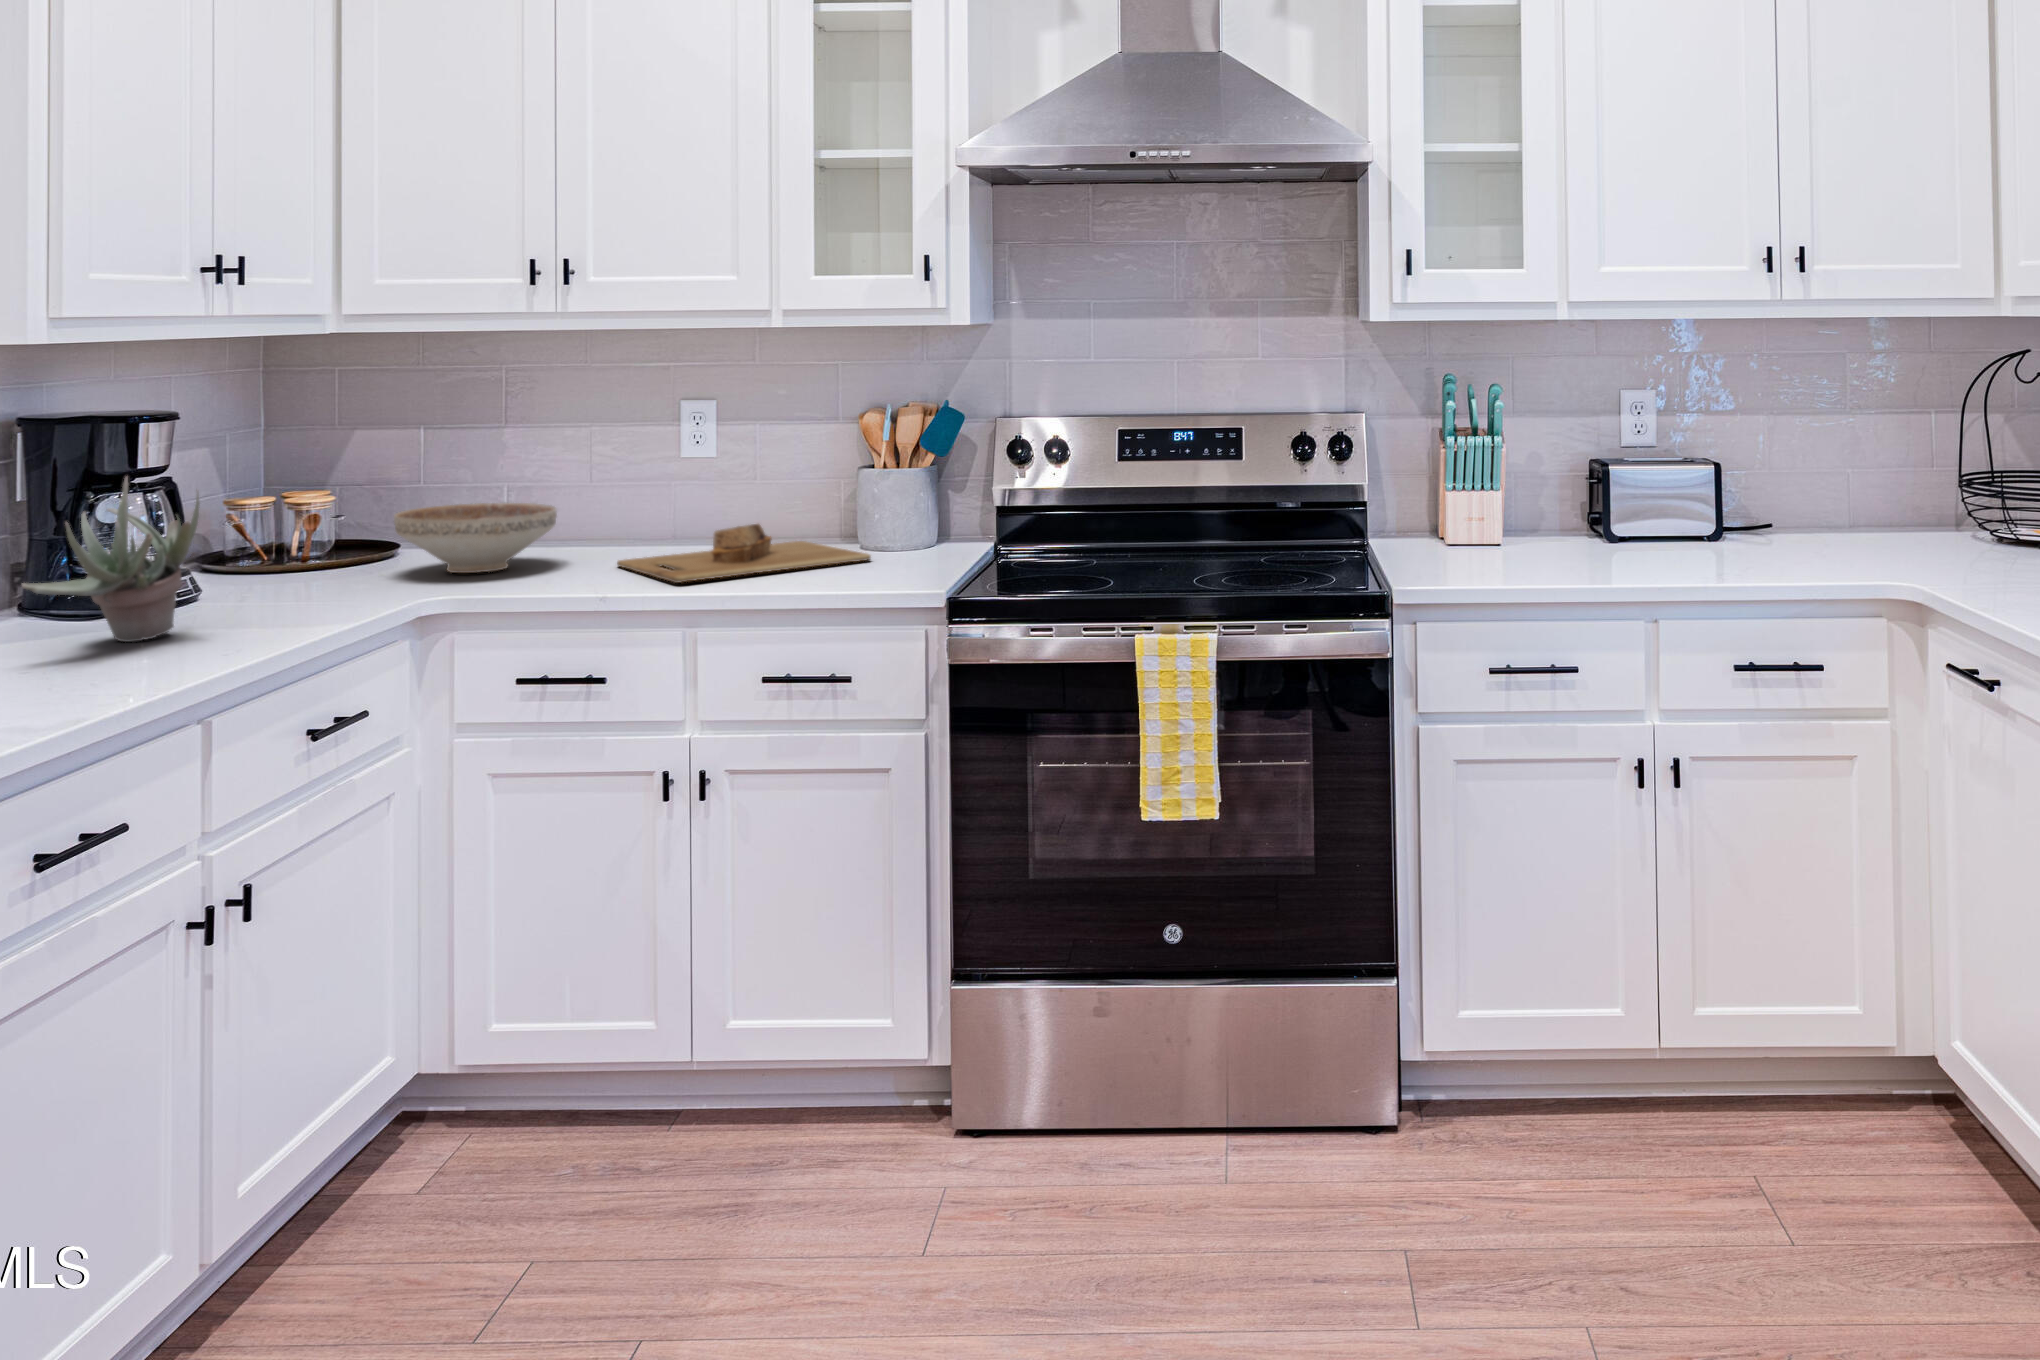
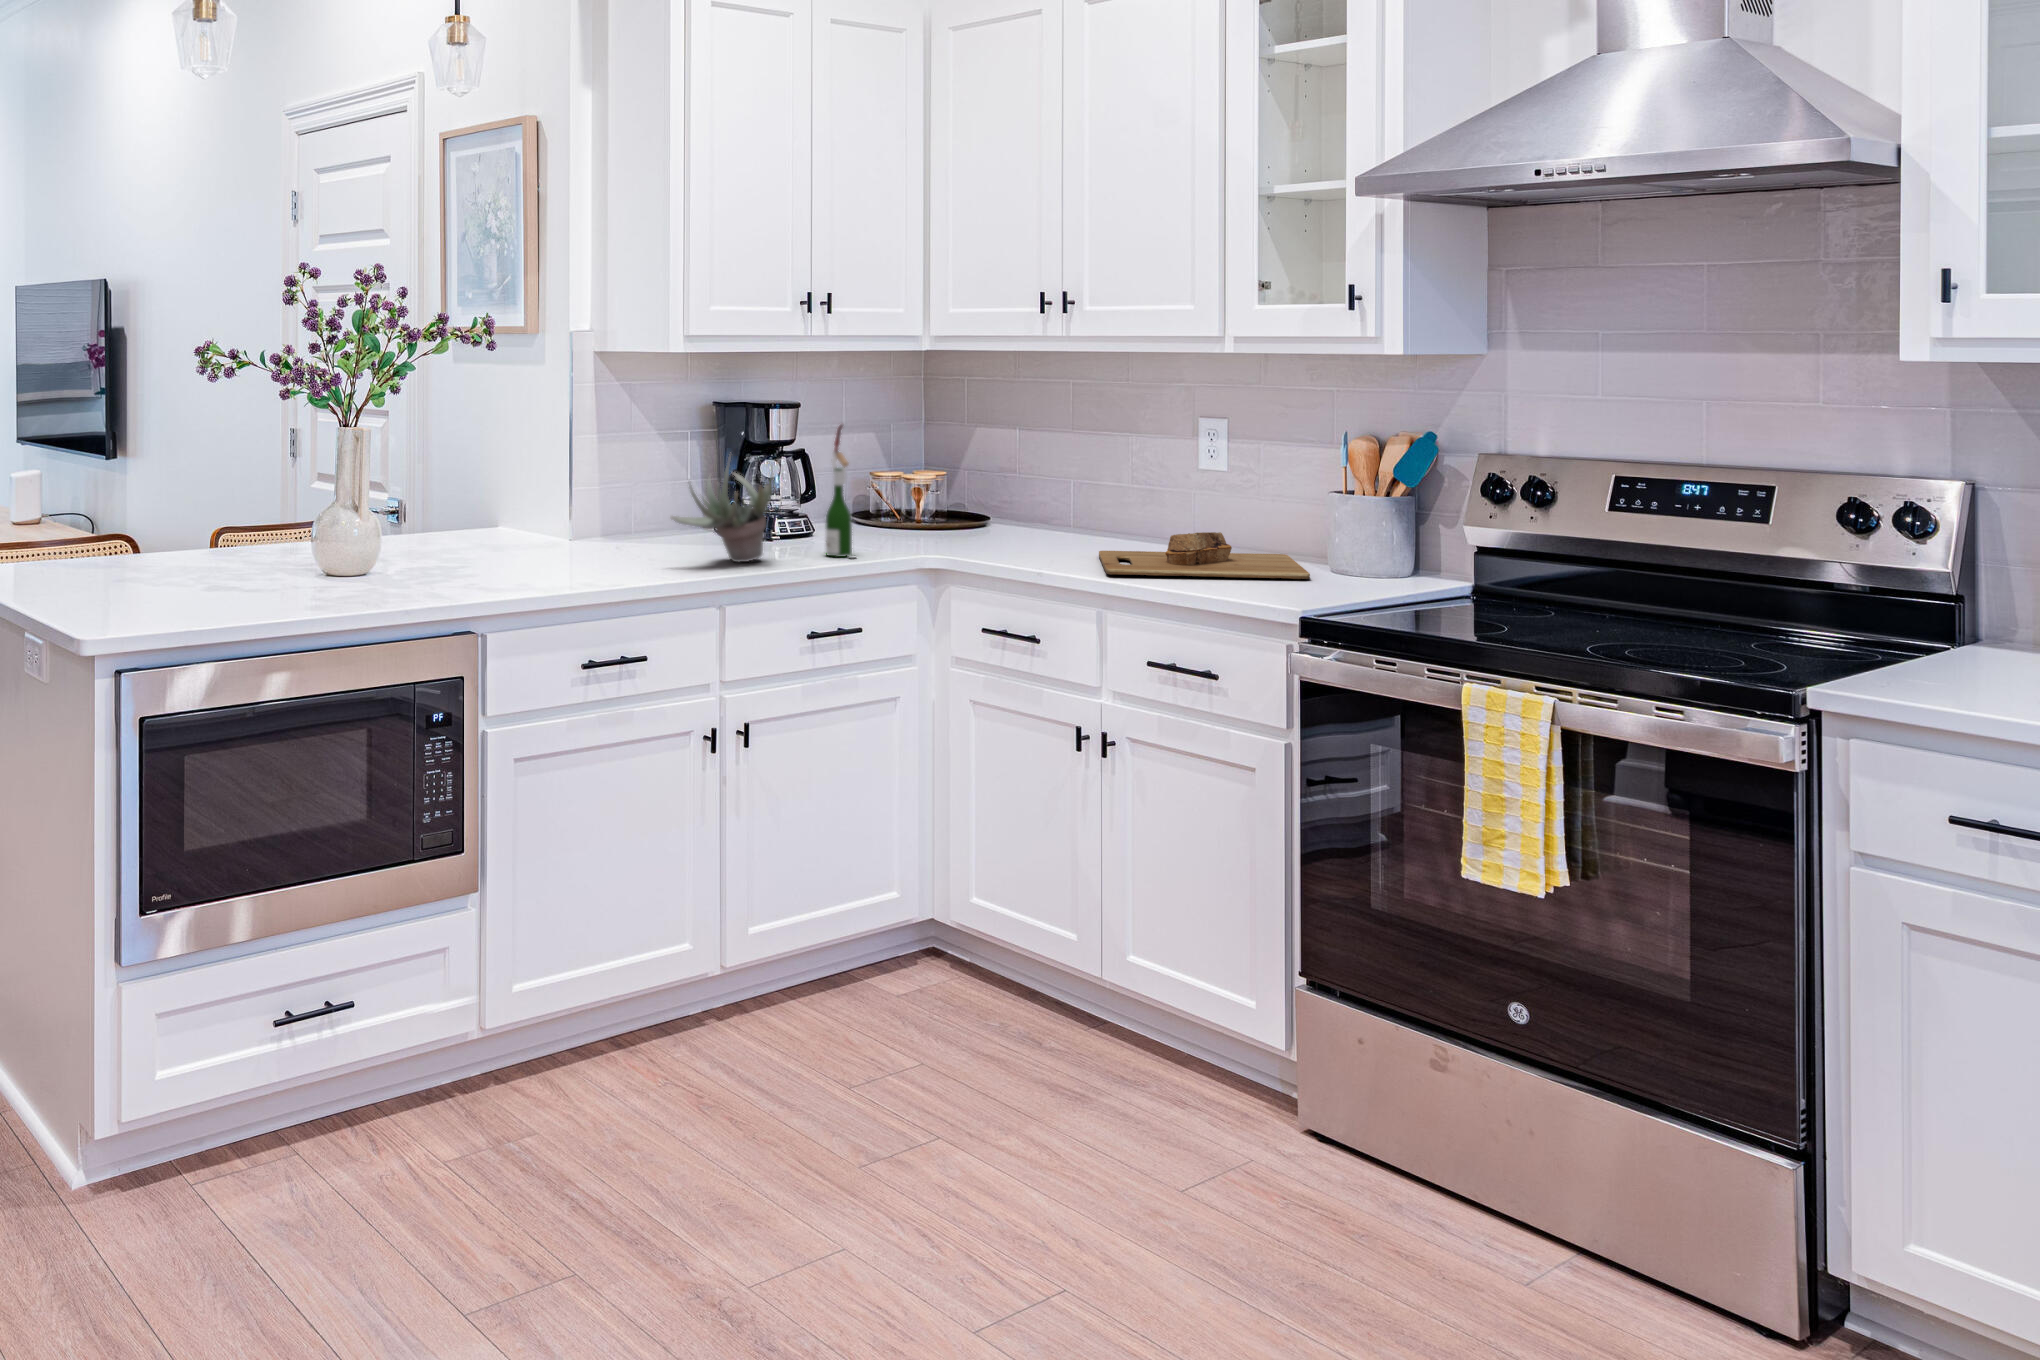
wine bottle: none [260,428,316,613] -> present [826,425,855,558]
decorative bowl: present [394,503,557,573] -> none [940,490,1064,547]

